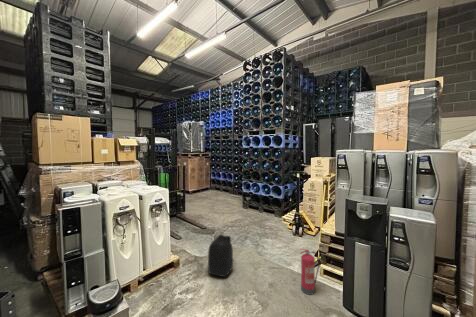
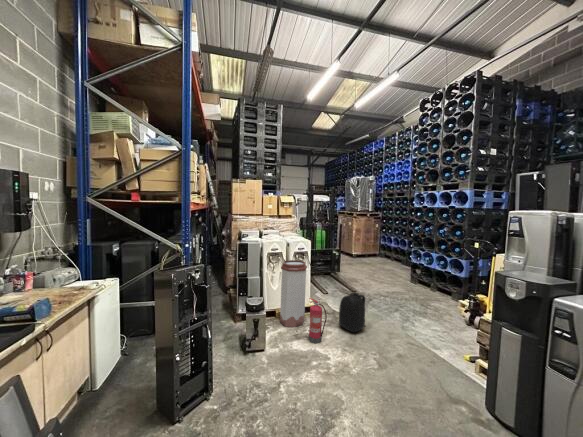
trash can: none [136,214,169,302] -> present [280,260,307,327]
fire extinguisher: present [301,249,320,295] -> present [309,298,327,343]

